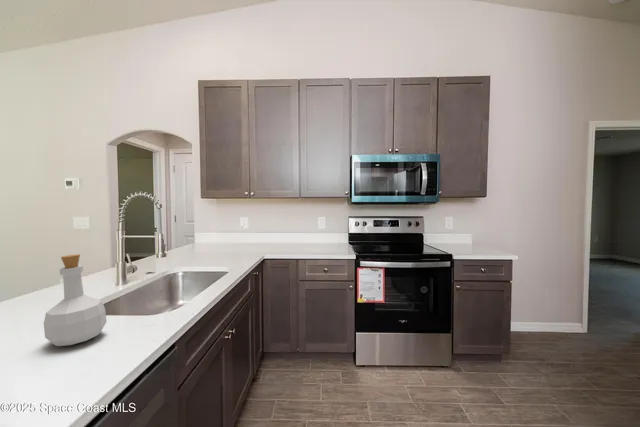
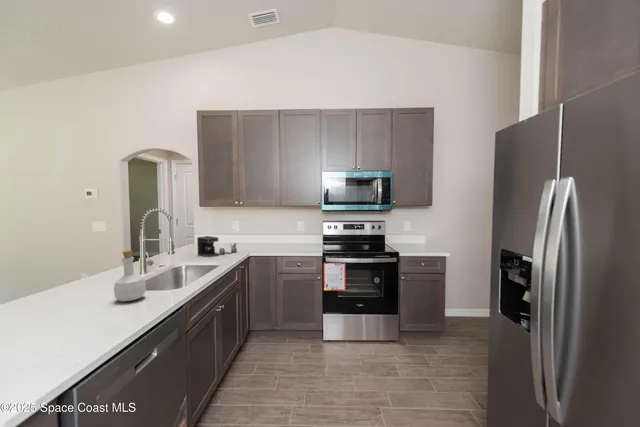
coffee maker: none [197,234,247,261] -> present [197,236,237,257]

